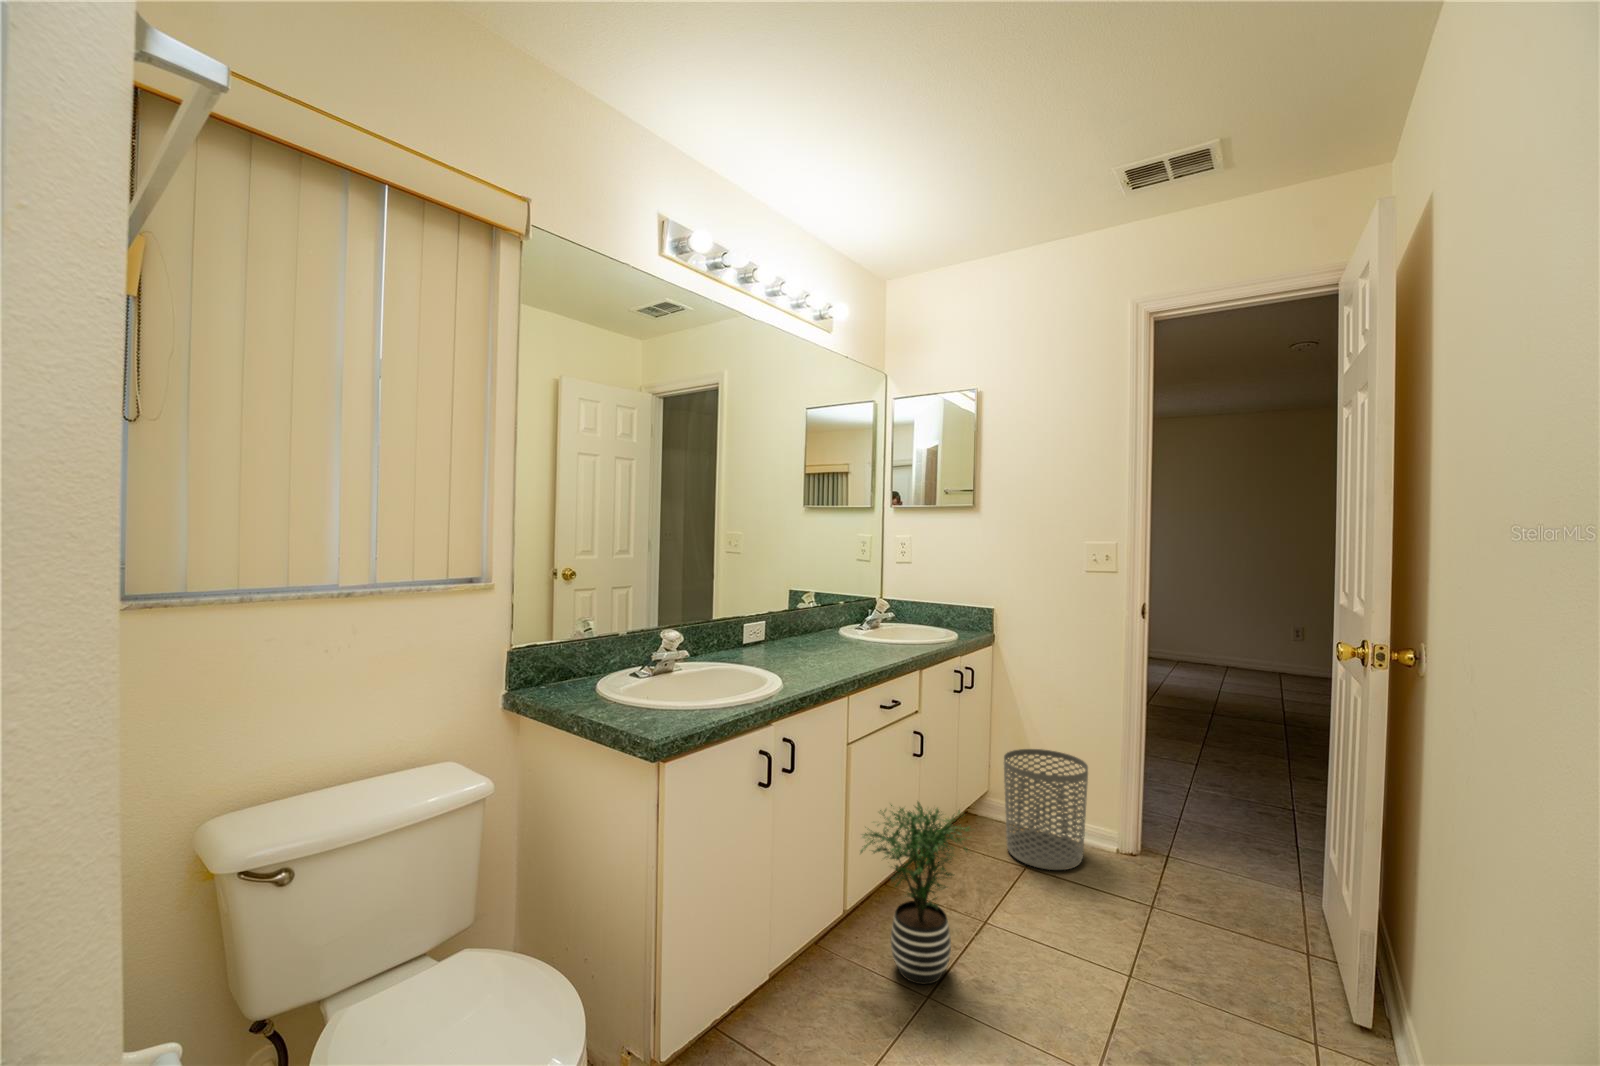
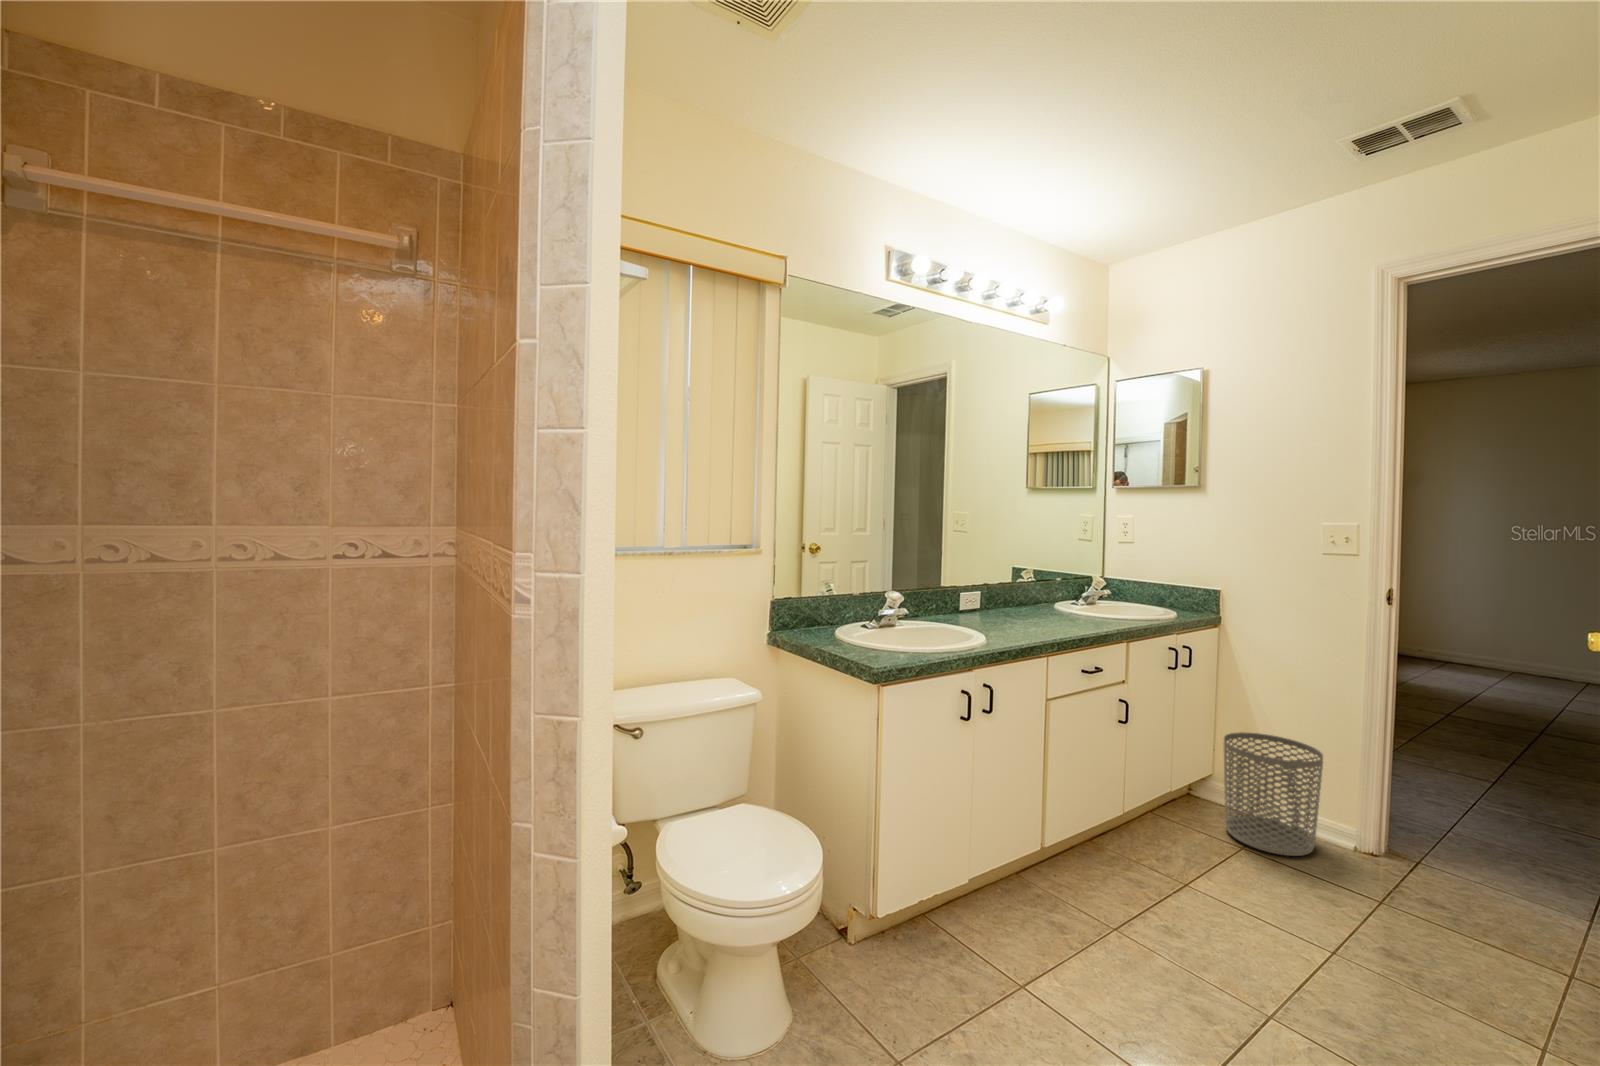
potted plant: present [860,802,970,984] -> none [1056,756,1174,920]

